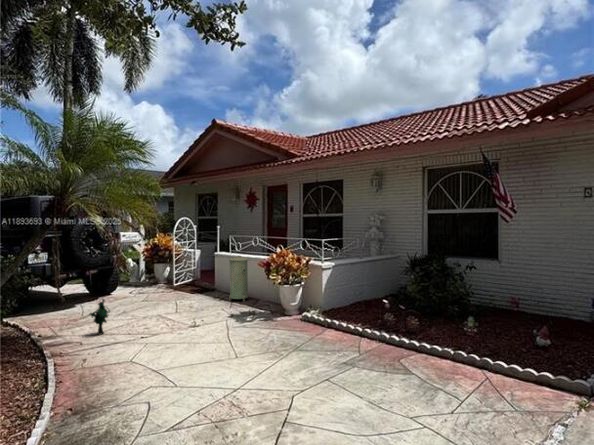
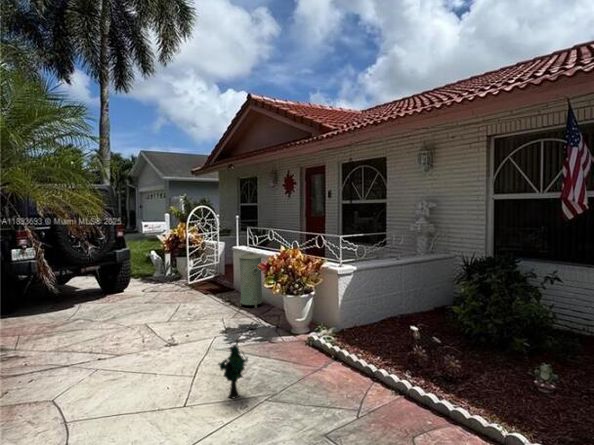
decorative plant: present [90,299,110,335] -> present [218,340,248,398]

